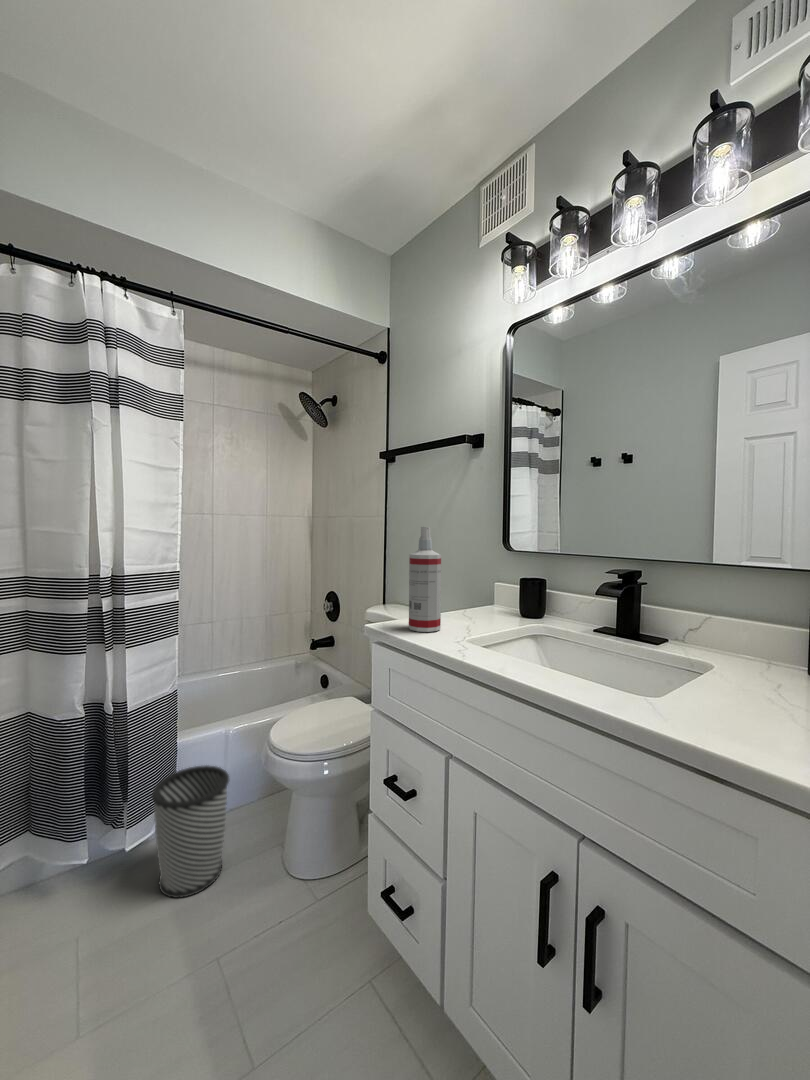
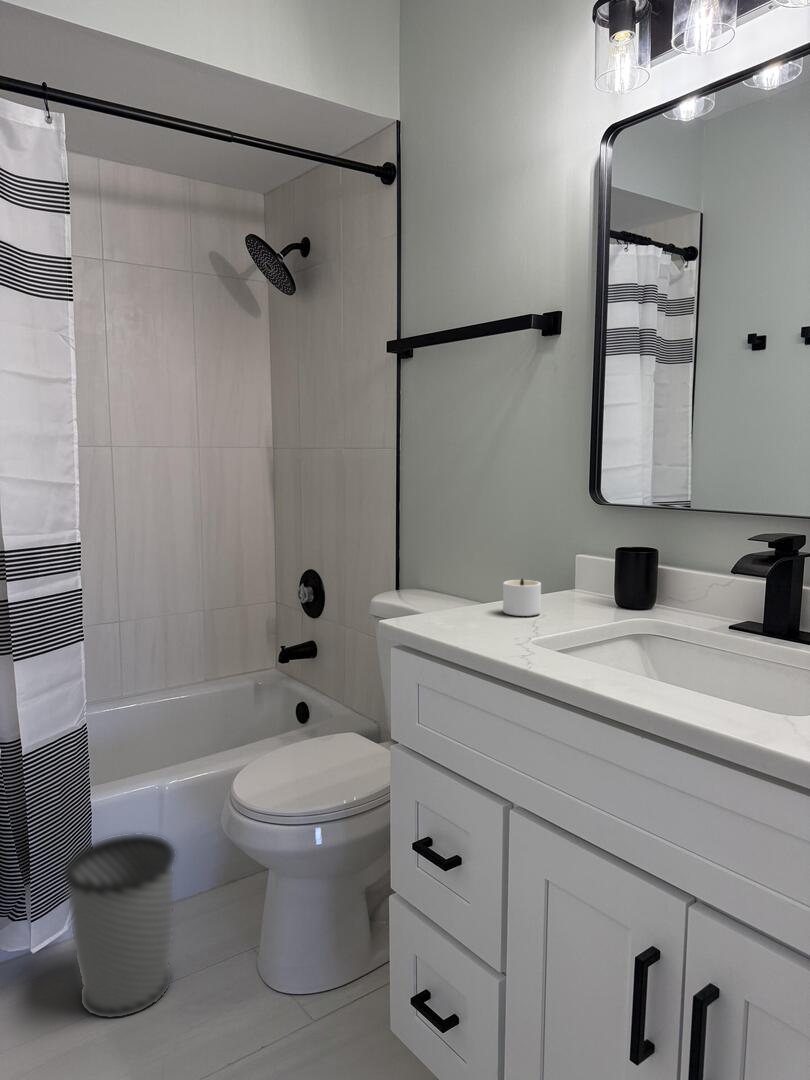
spray bottle: present [409,527,441,632] -> none [447,473,496,632]
candle: none [446,597,478,622] -> present [503,579,541,616]

